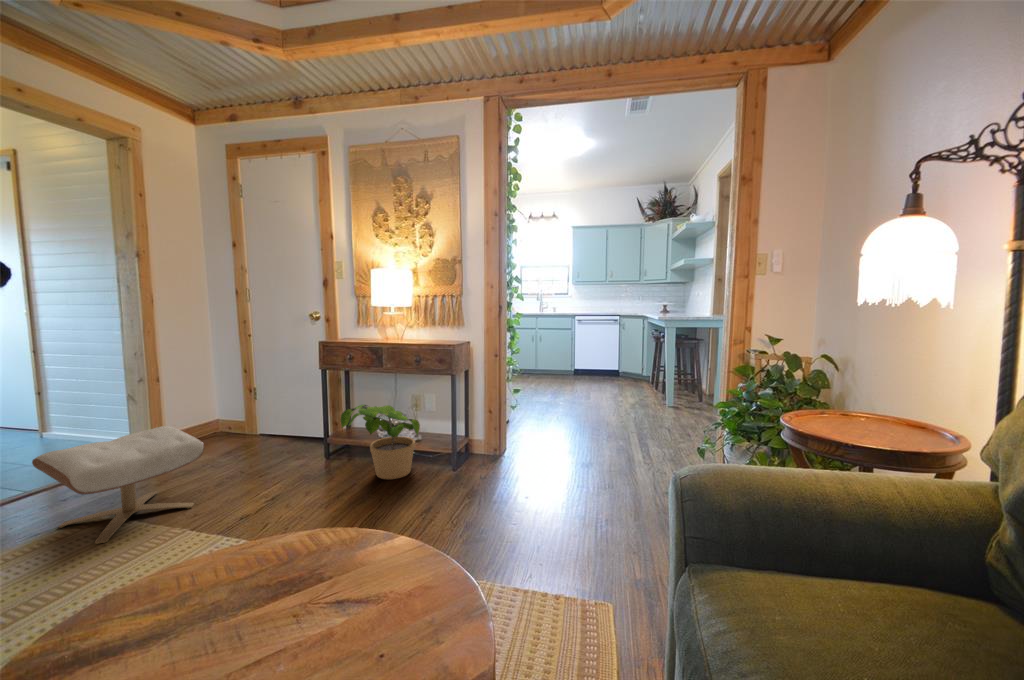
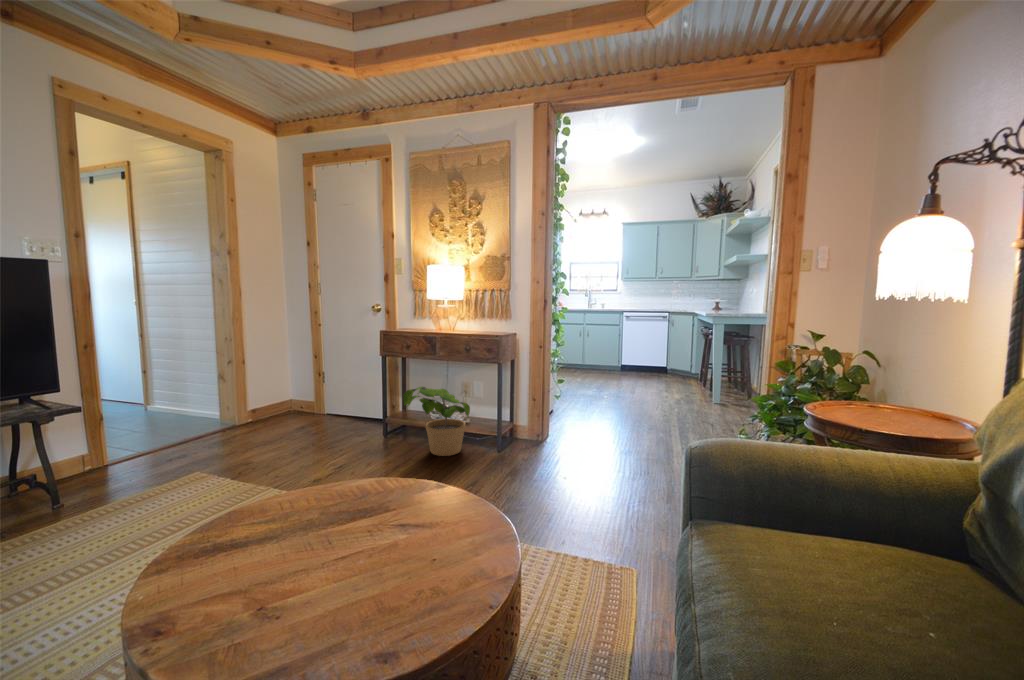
ottoman: present [32,426,204,544] -> none [165,400,290,490]

